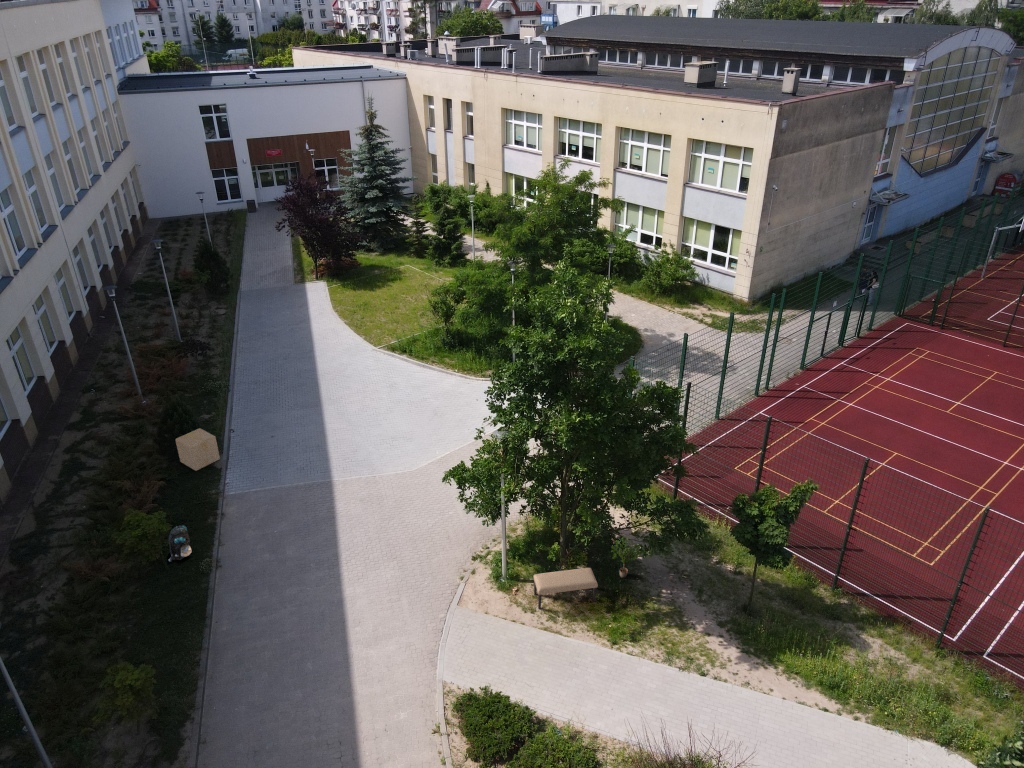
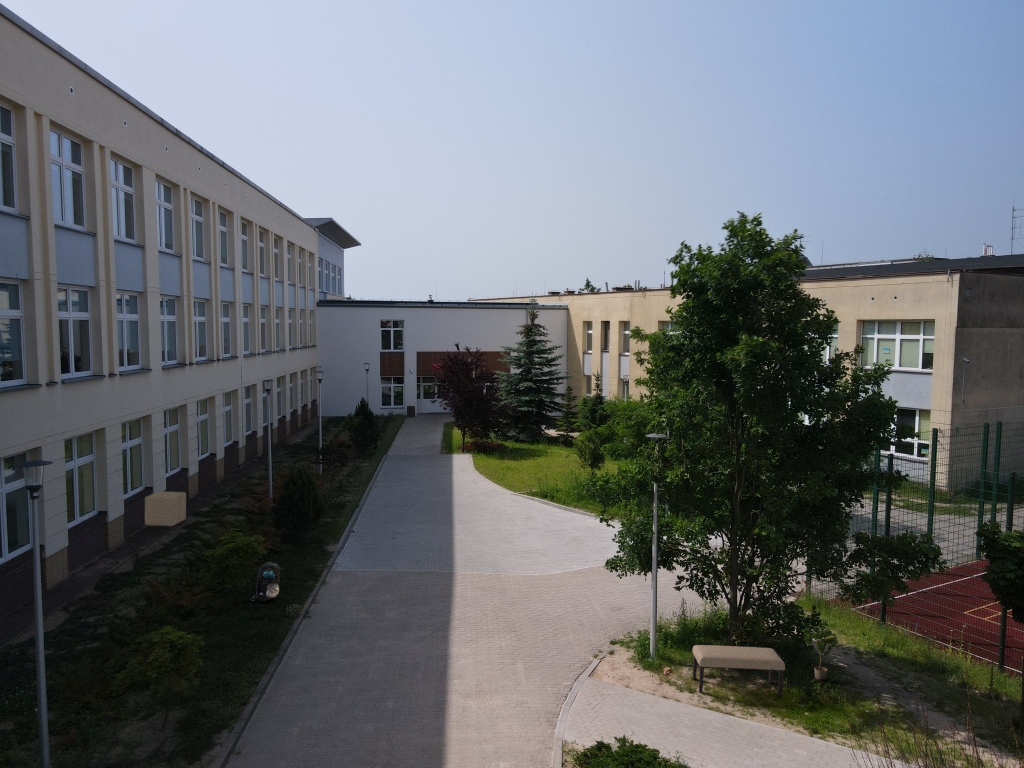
cardboard box: present [176,428,220,471] -> present [145,492,186,526]

